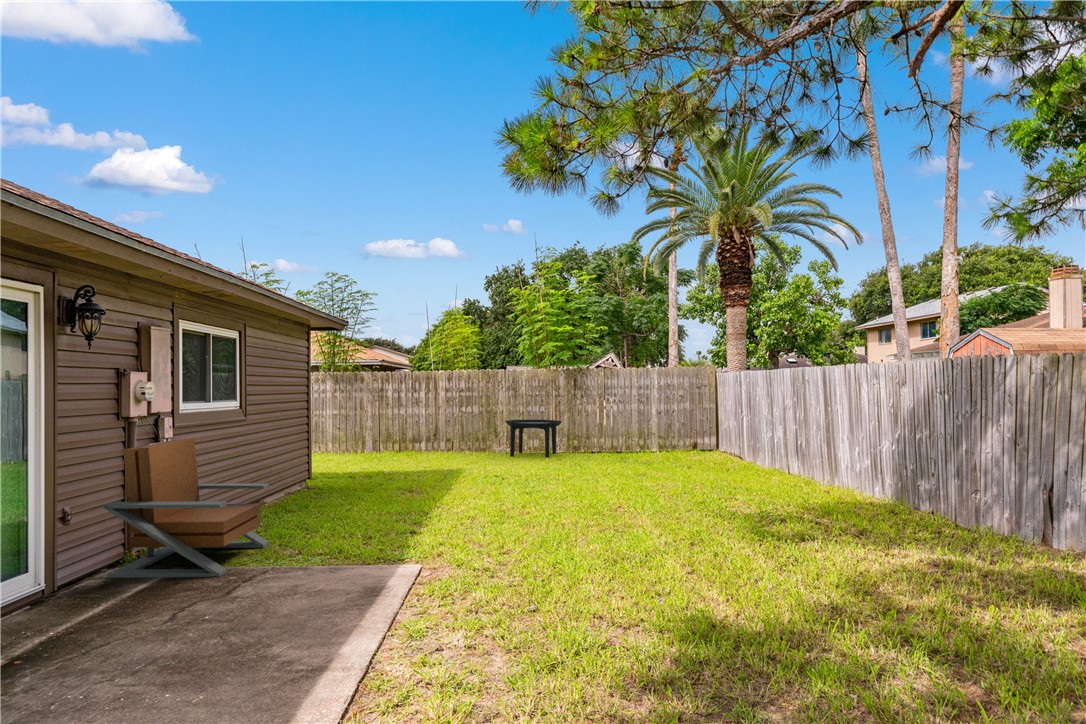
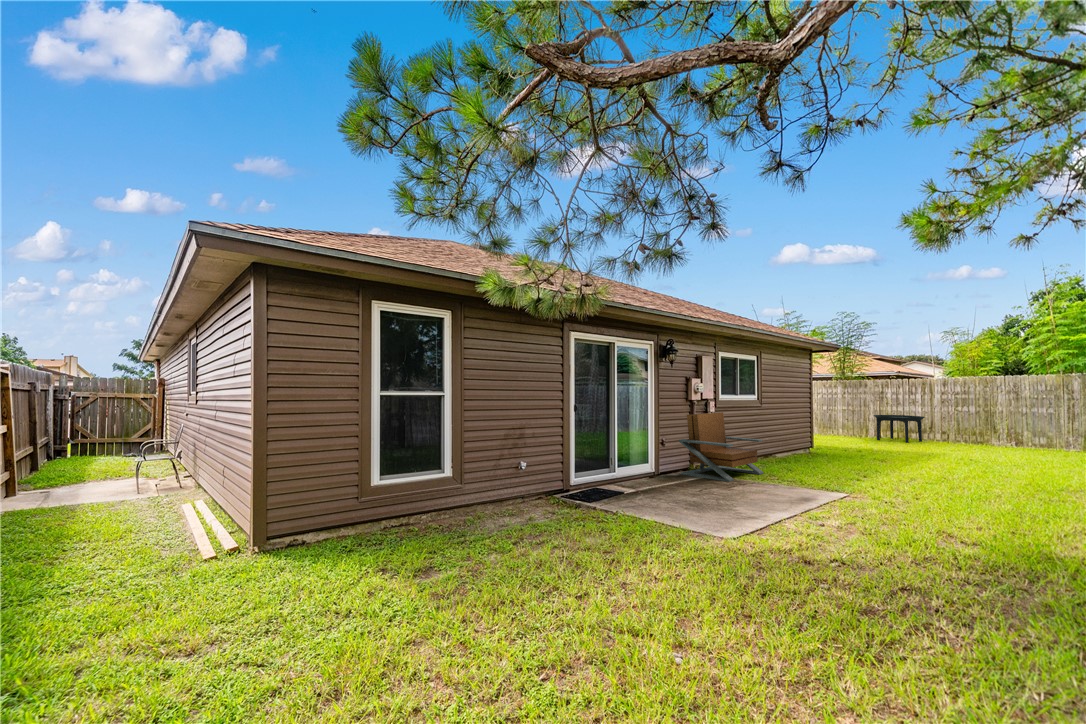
round table: present [505,419,562,457] -> present [874,415,925,443]

